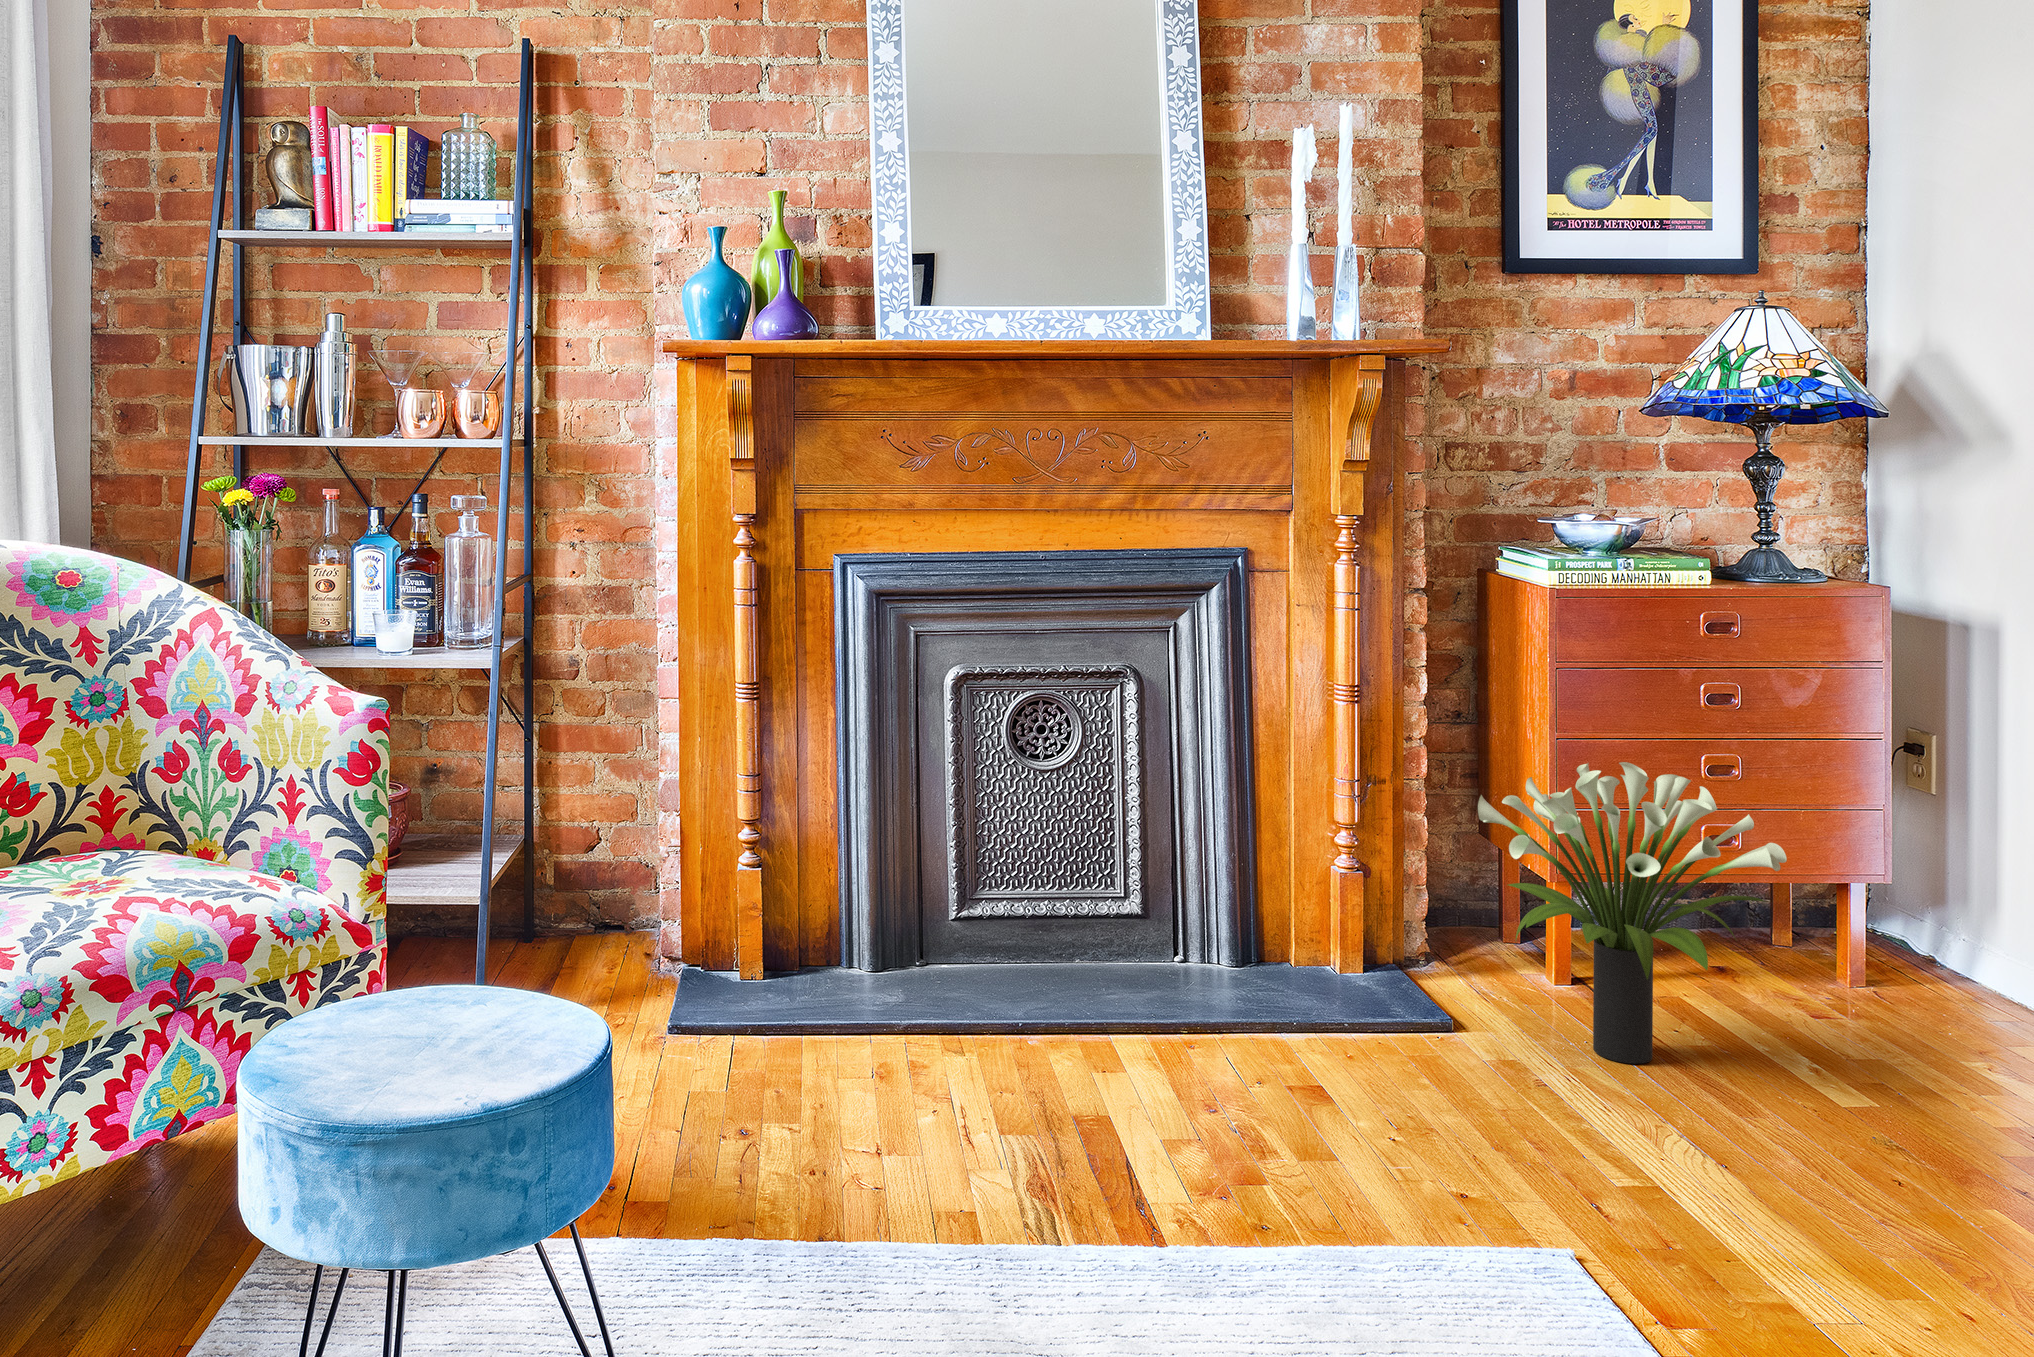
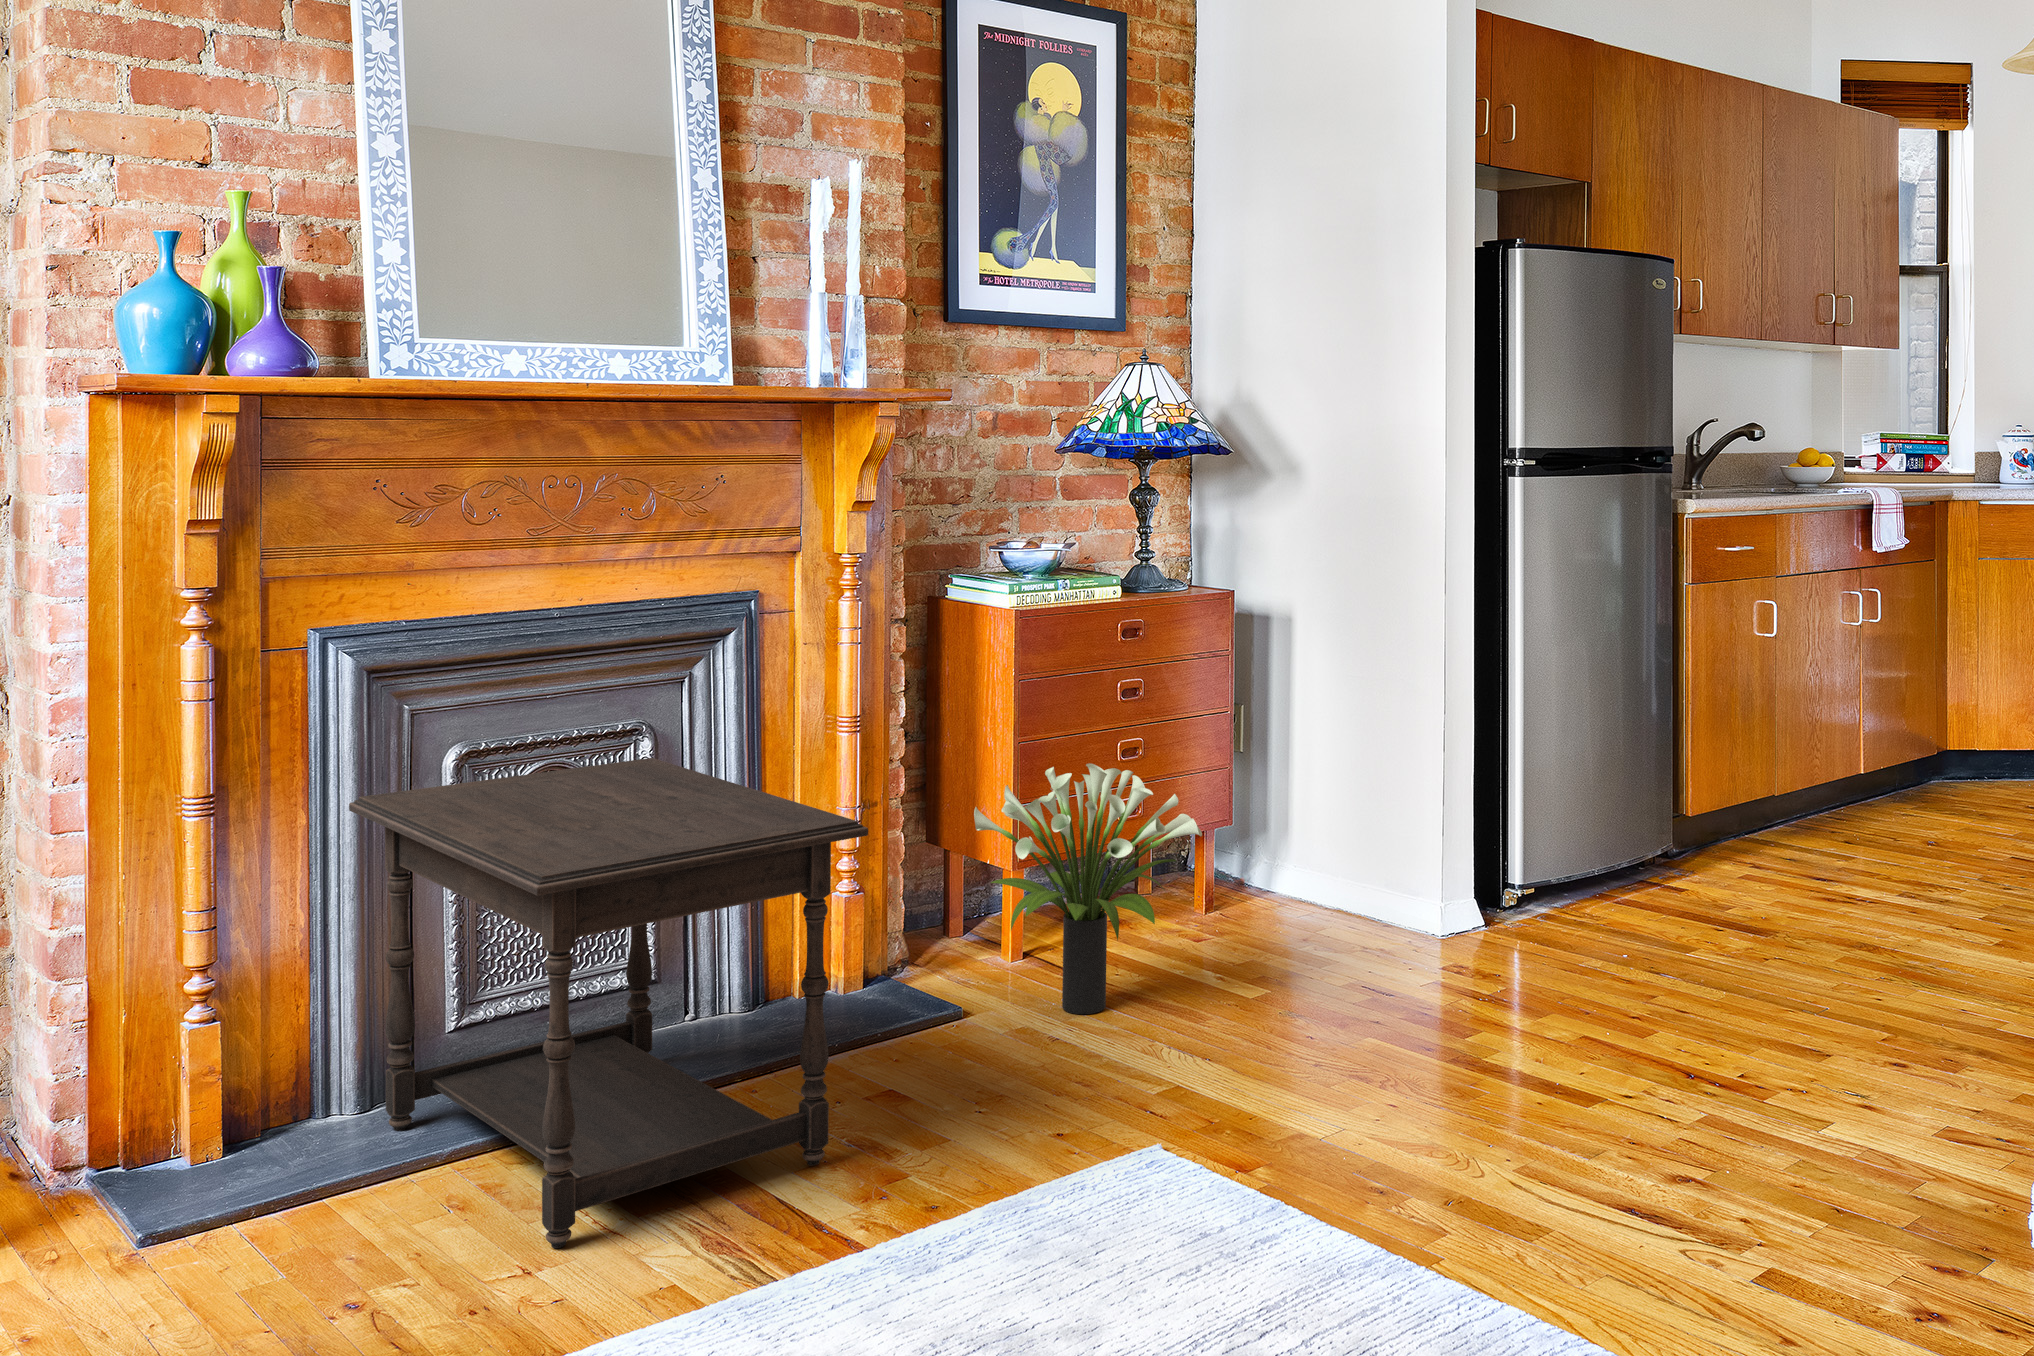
side table: none [849,699,1252,1138] -> present [349,758,868,1248]

